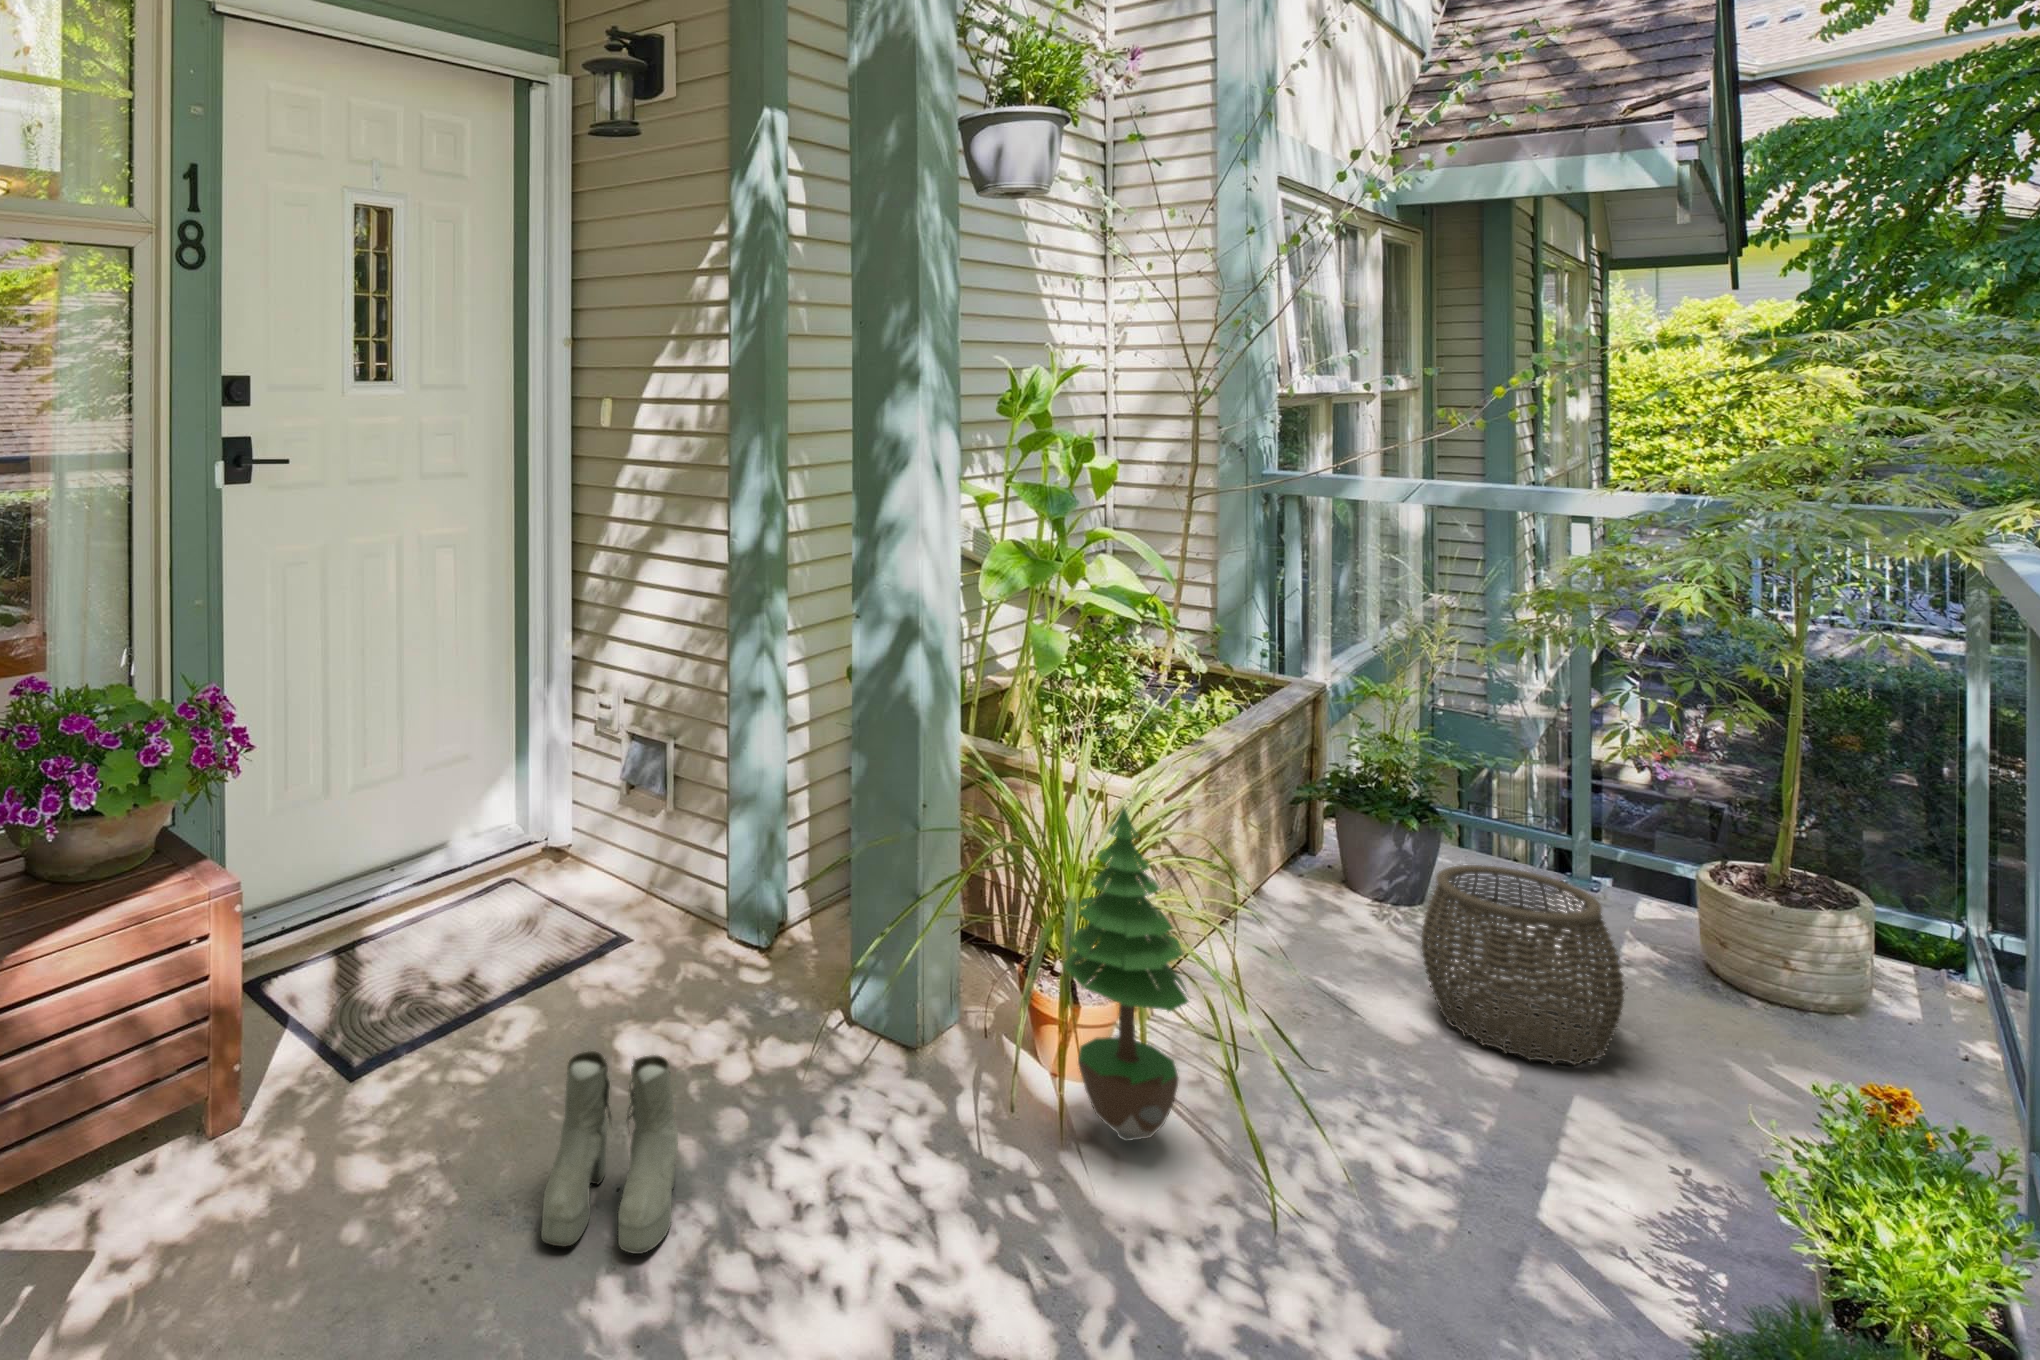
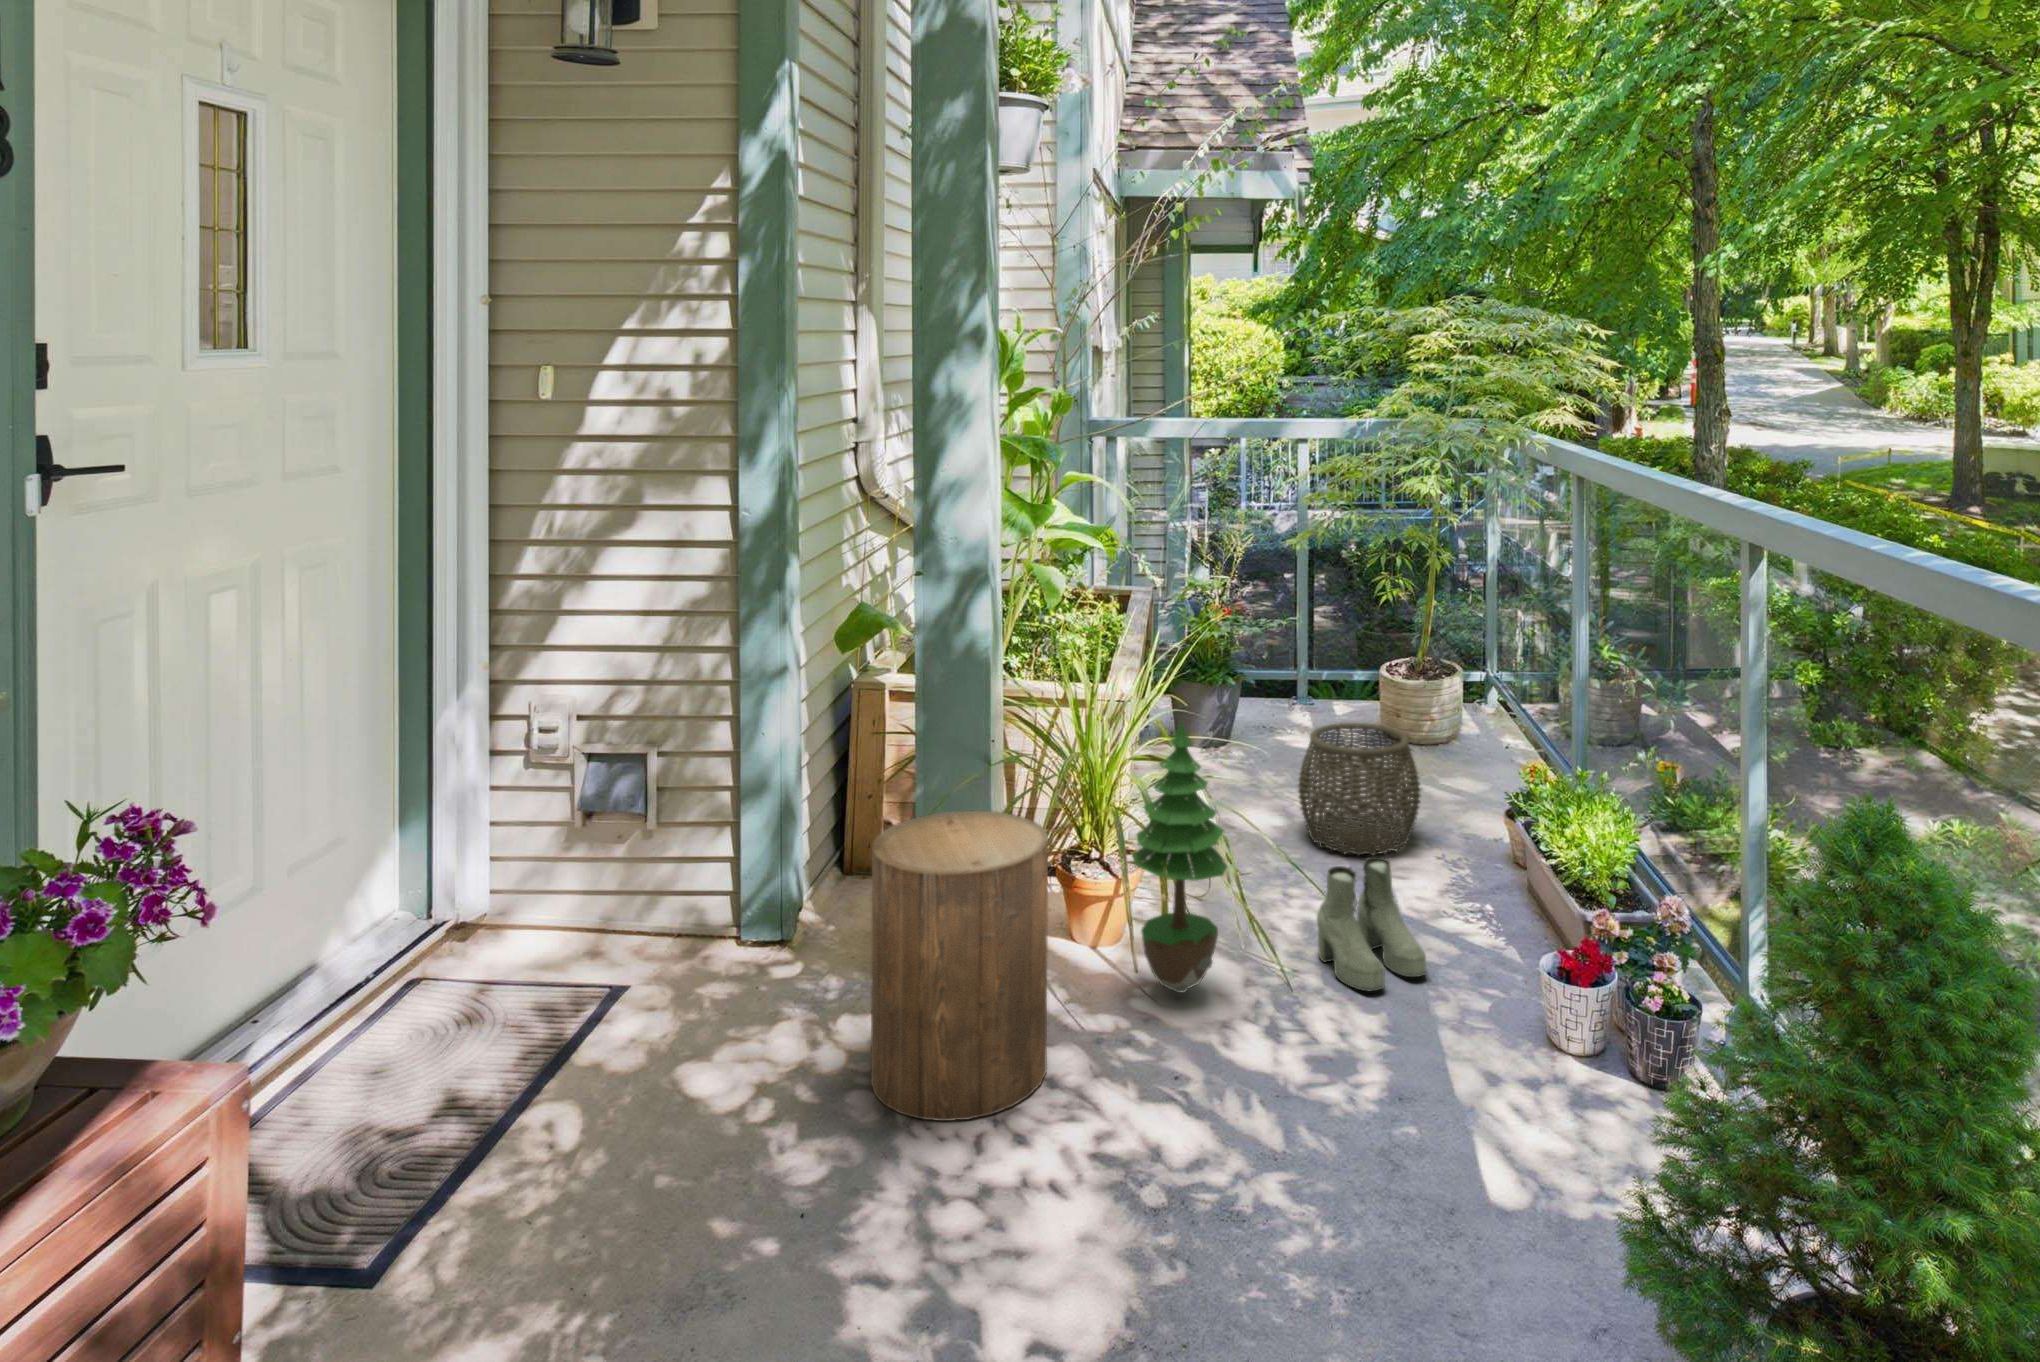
stool: none [740,848,927,1190] -> present [871,810,1048,1121]
boots: present [541,1051,678,1254] -> present [1317,857,1427,991]

